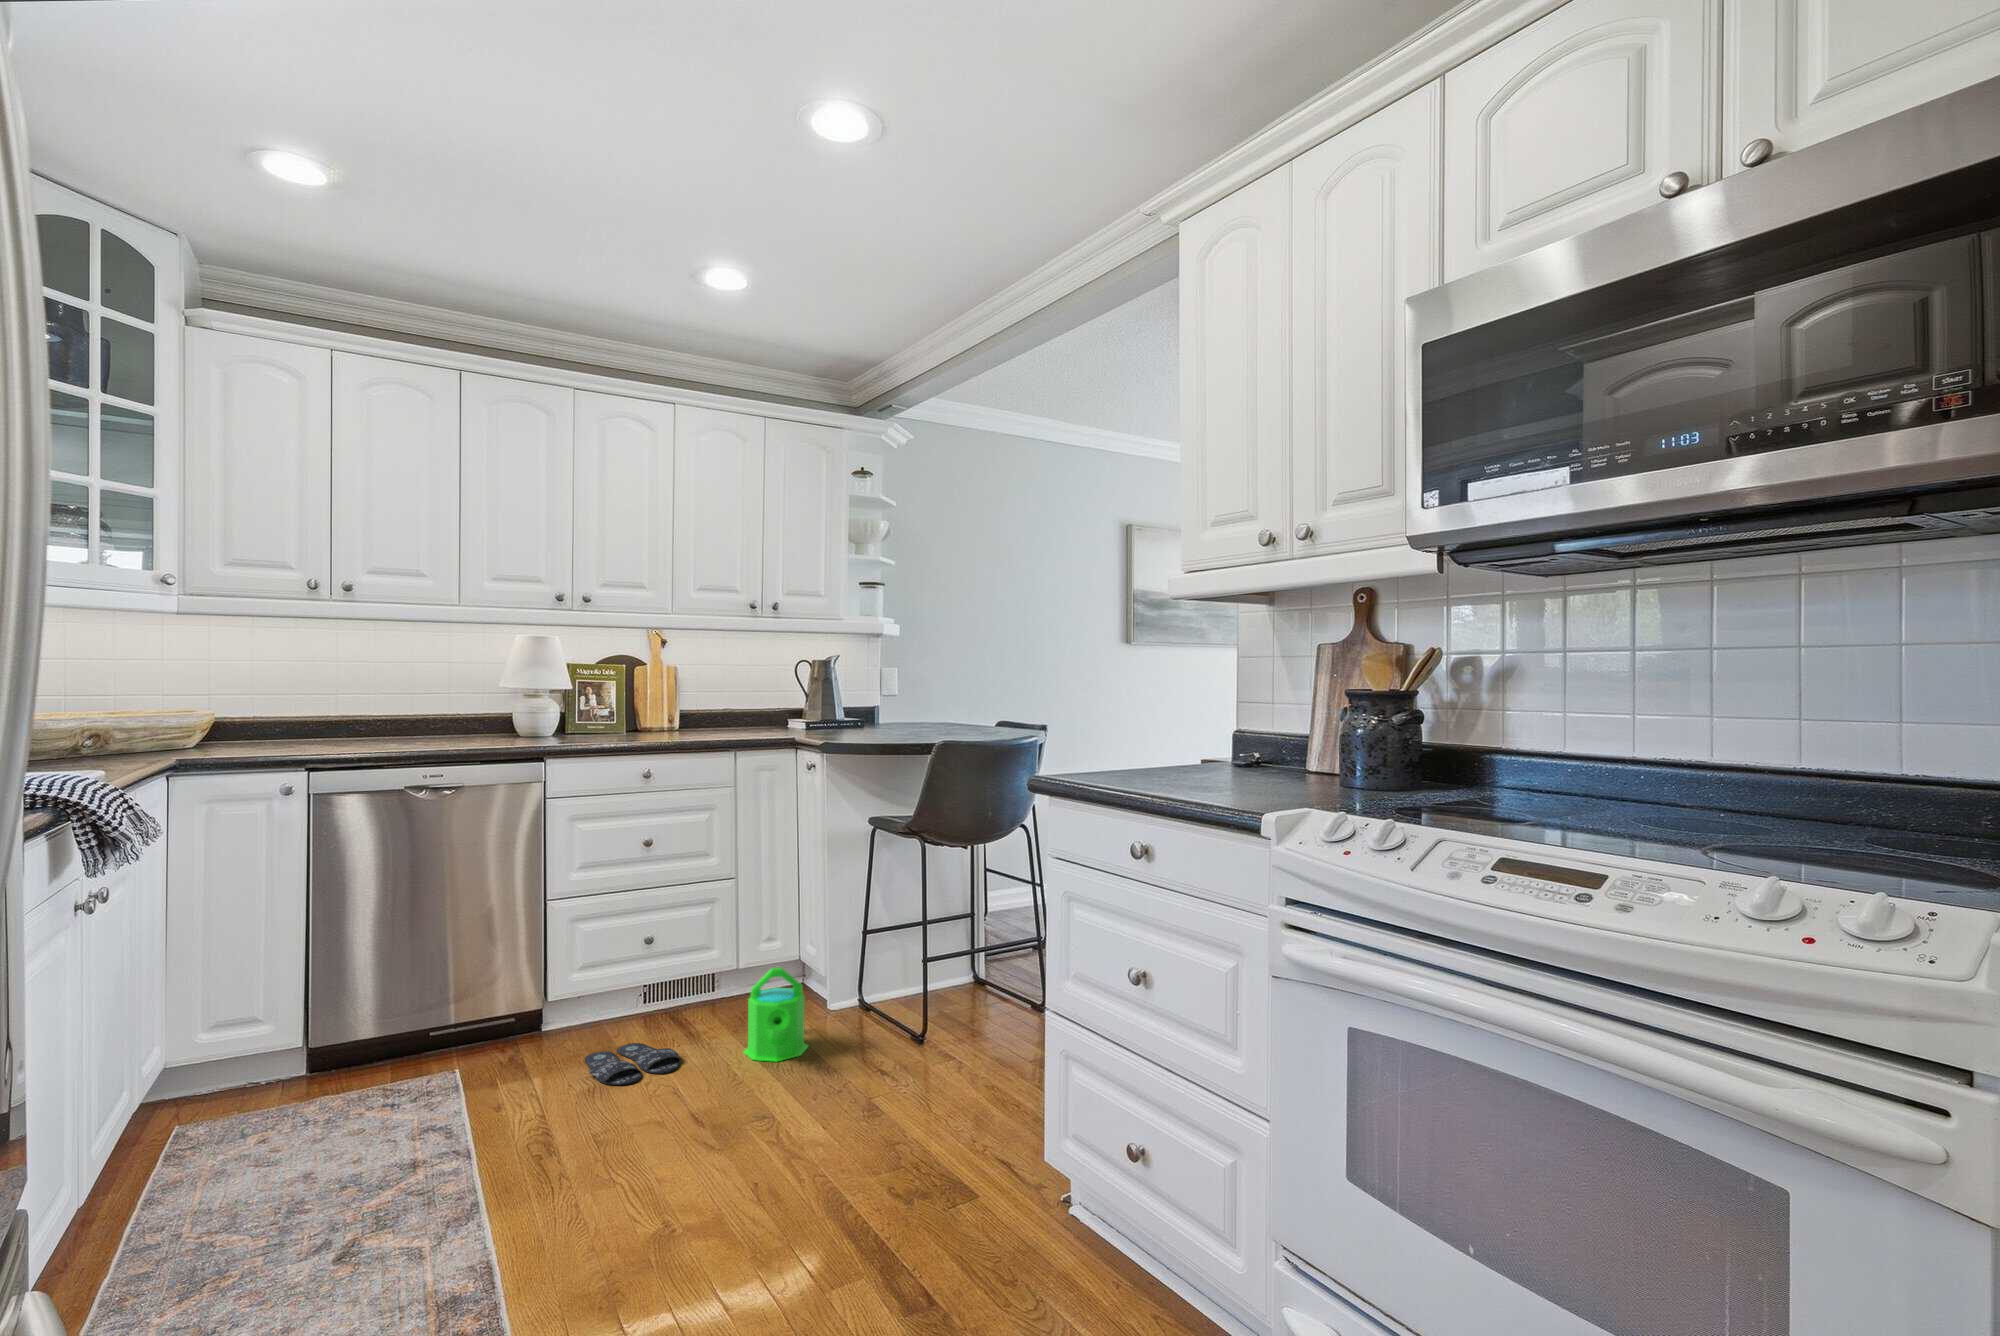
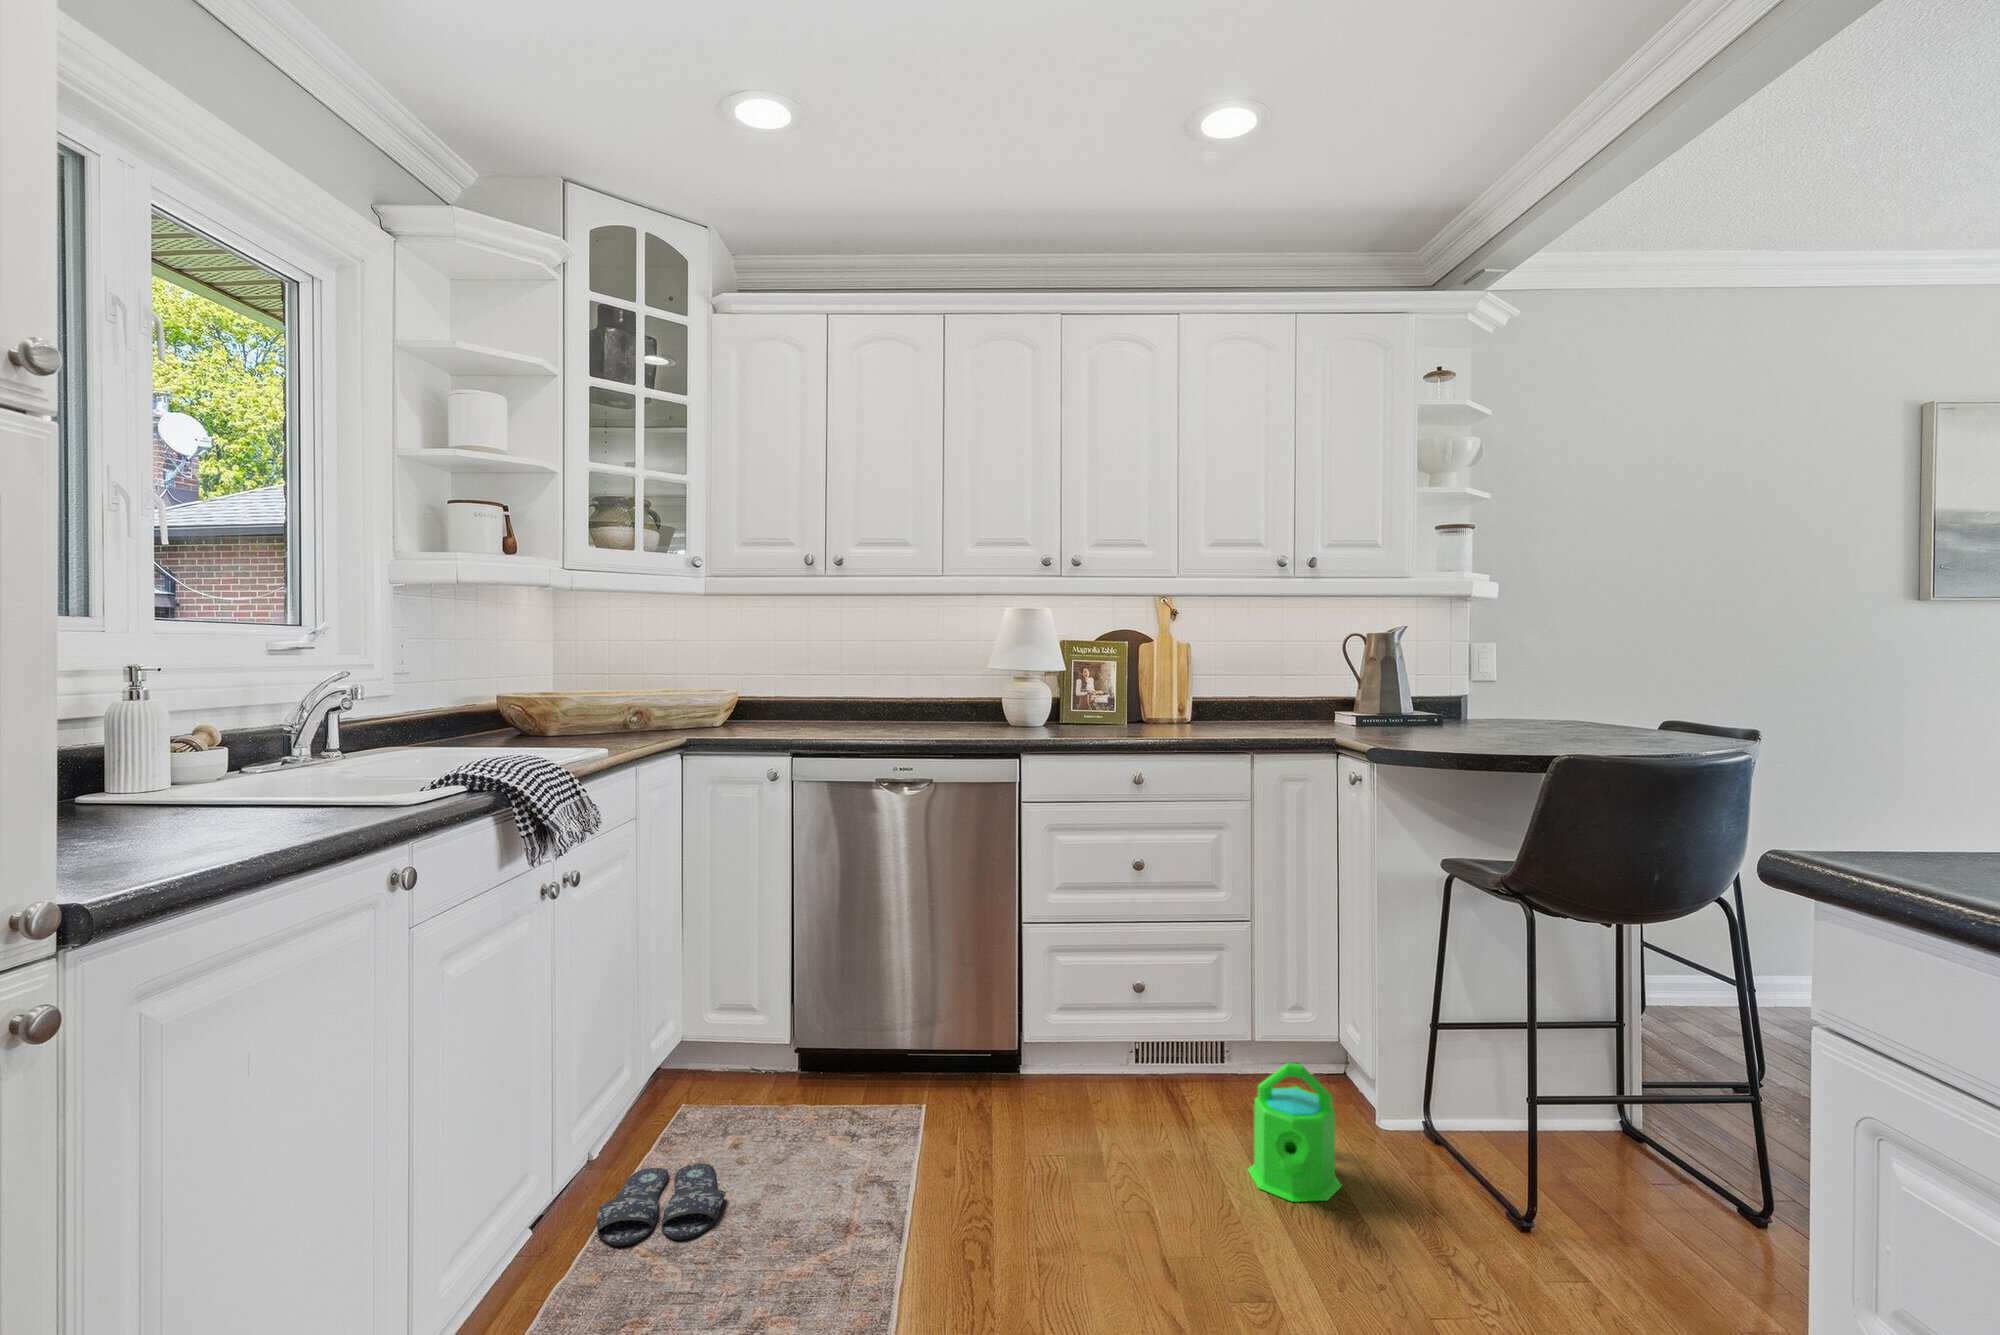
slippers: present [585,1043,680,1085] -> present [597,1164,726,1246]

